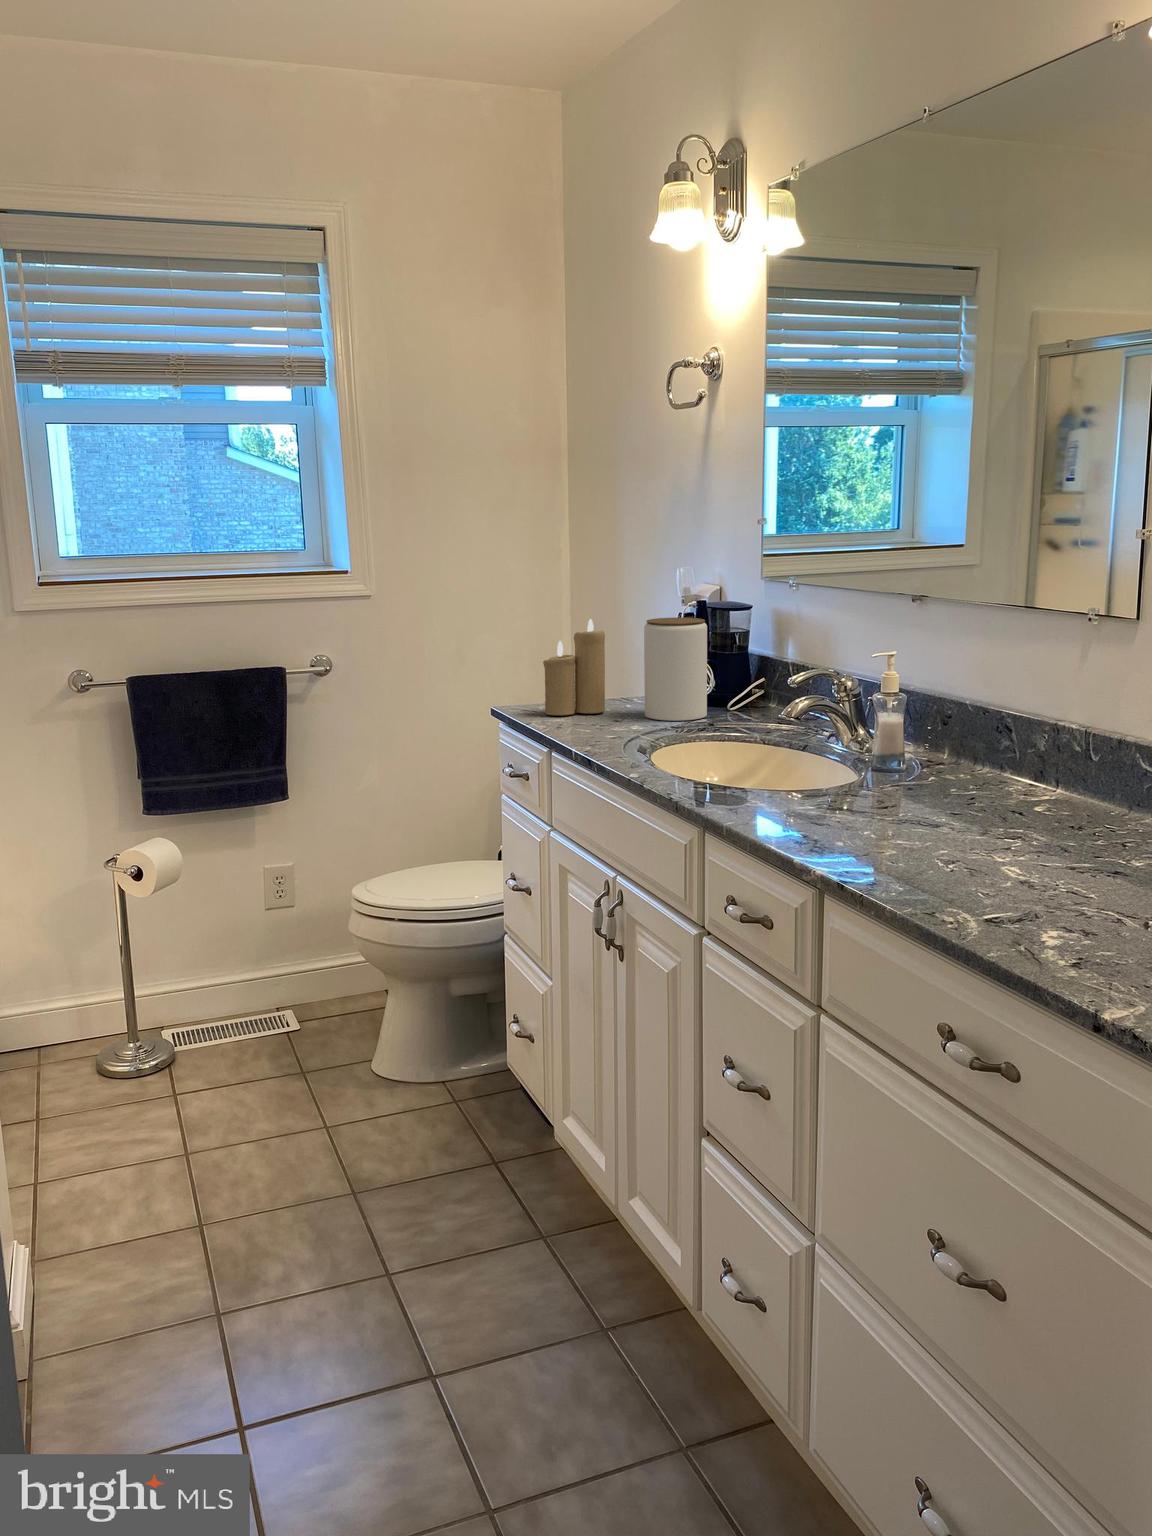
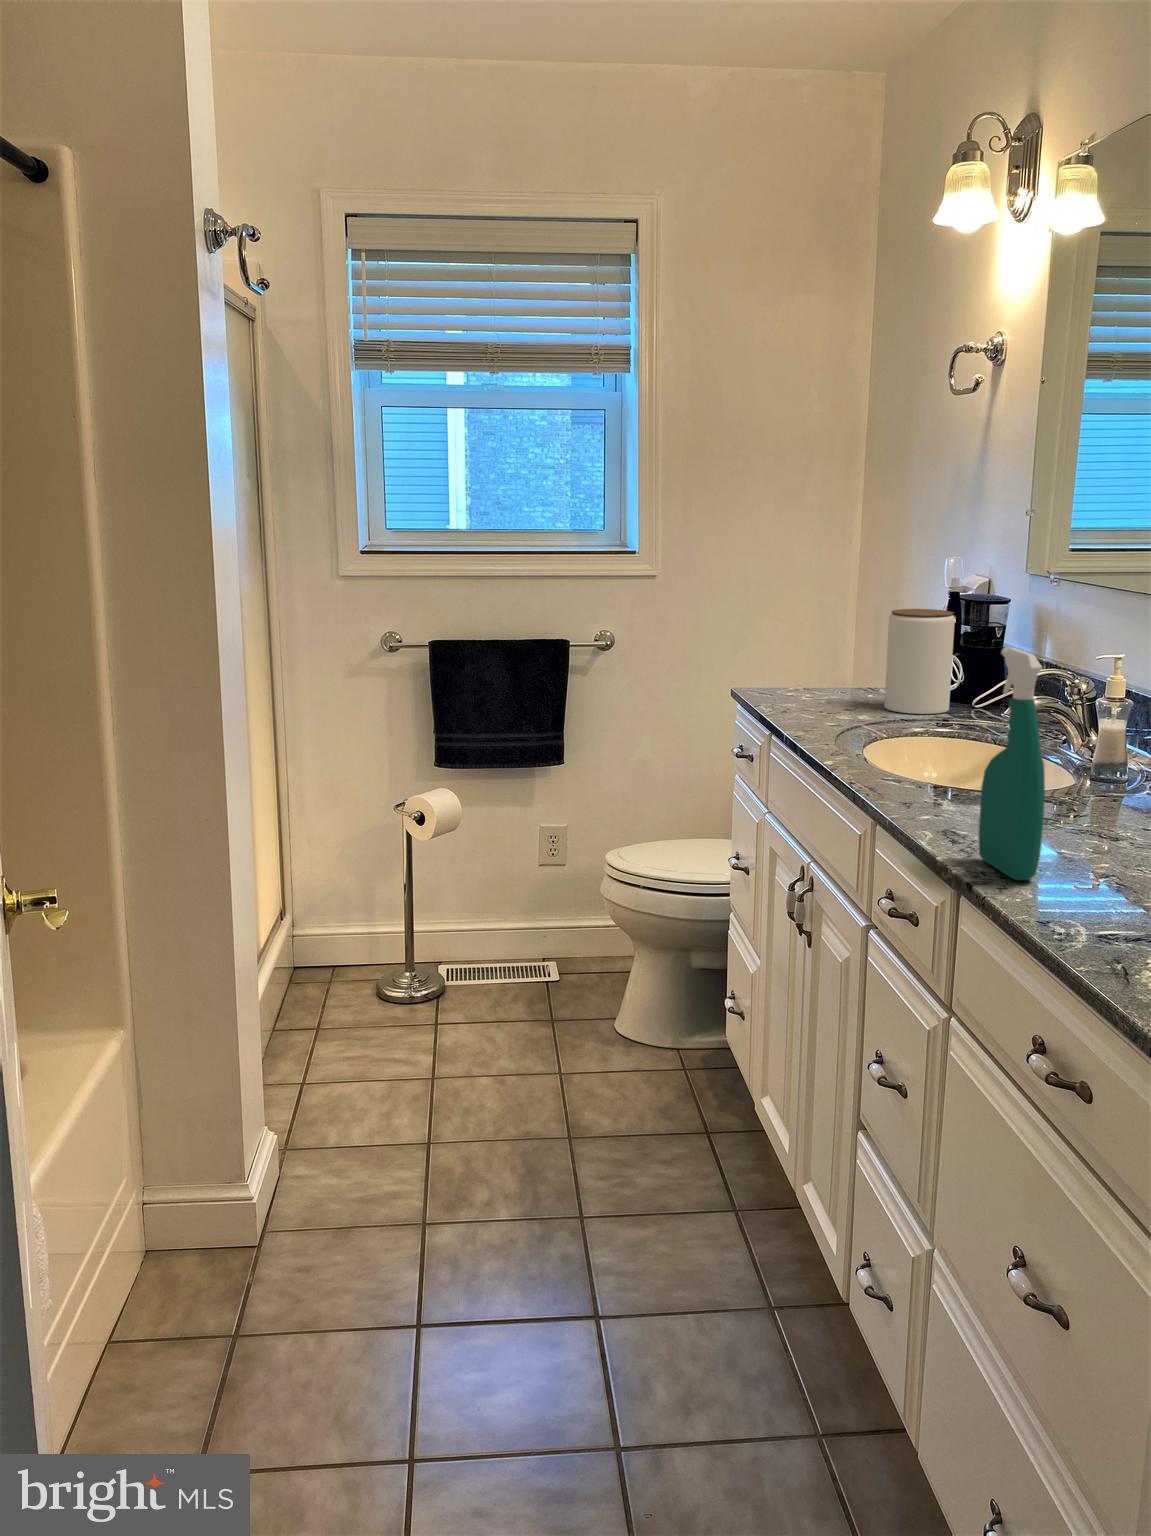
candle: present [543,619,605,715] -> none [785,606,851,701]
spray bottle: none [836,648,908,875] -> present [979,648,1045,880]

